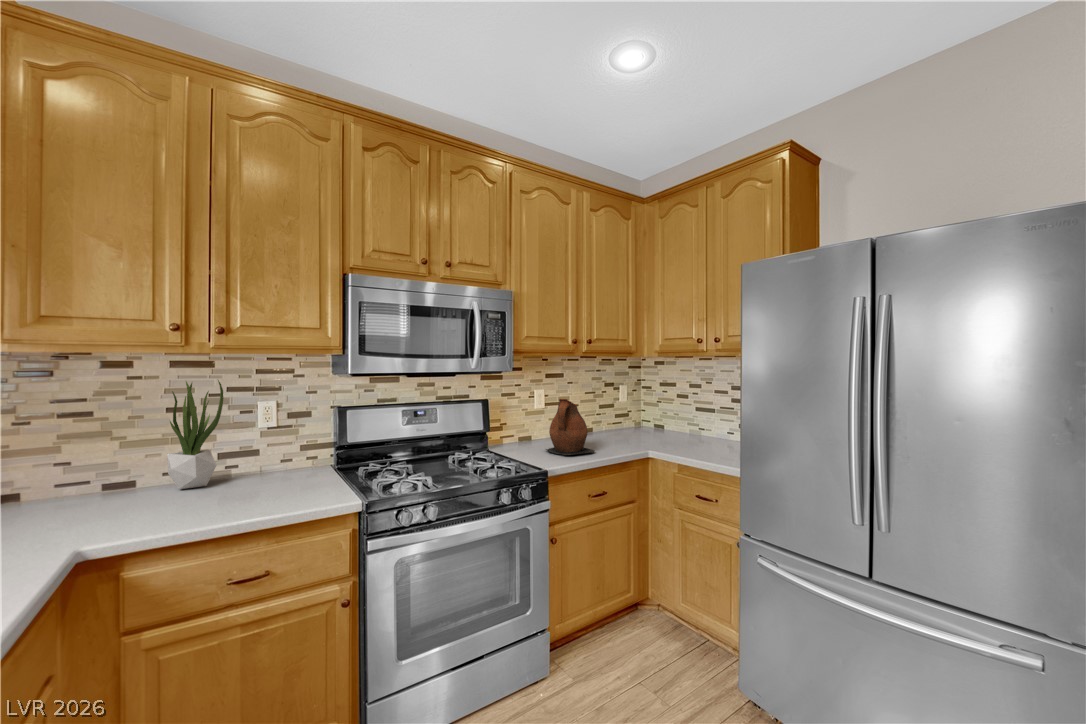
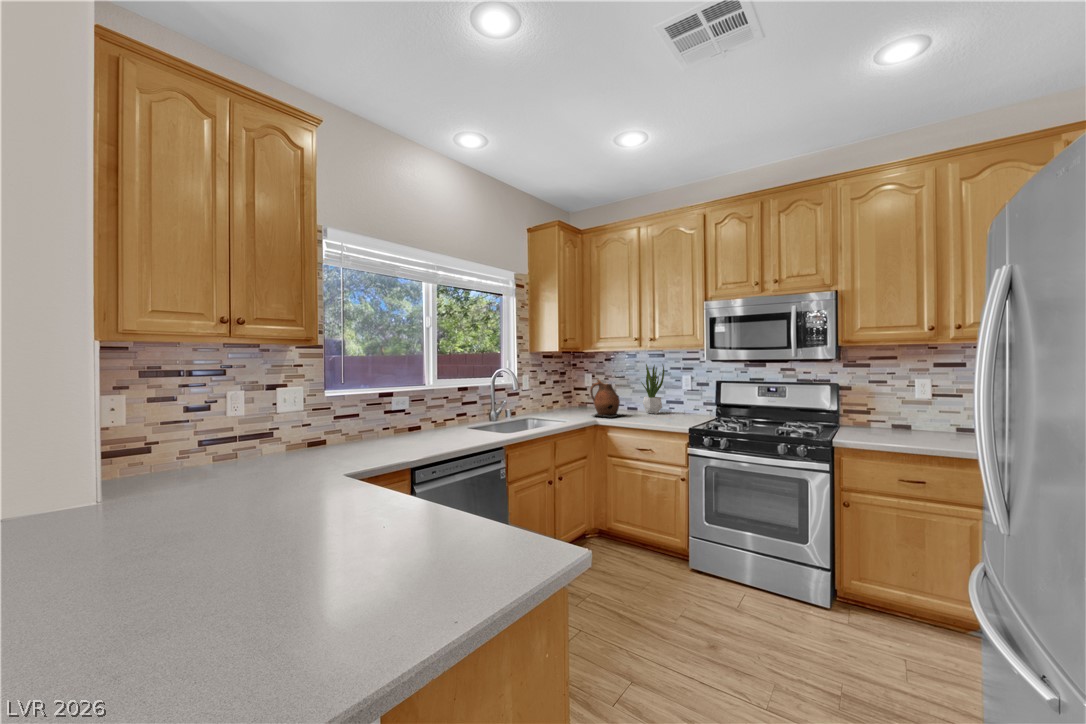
ceramic pitcher: present [546,399,595,455] -> present [590,380,624,417]

